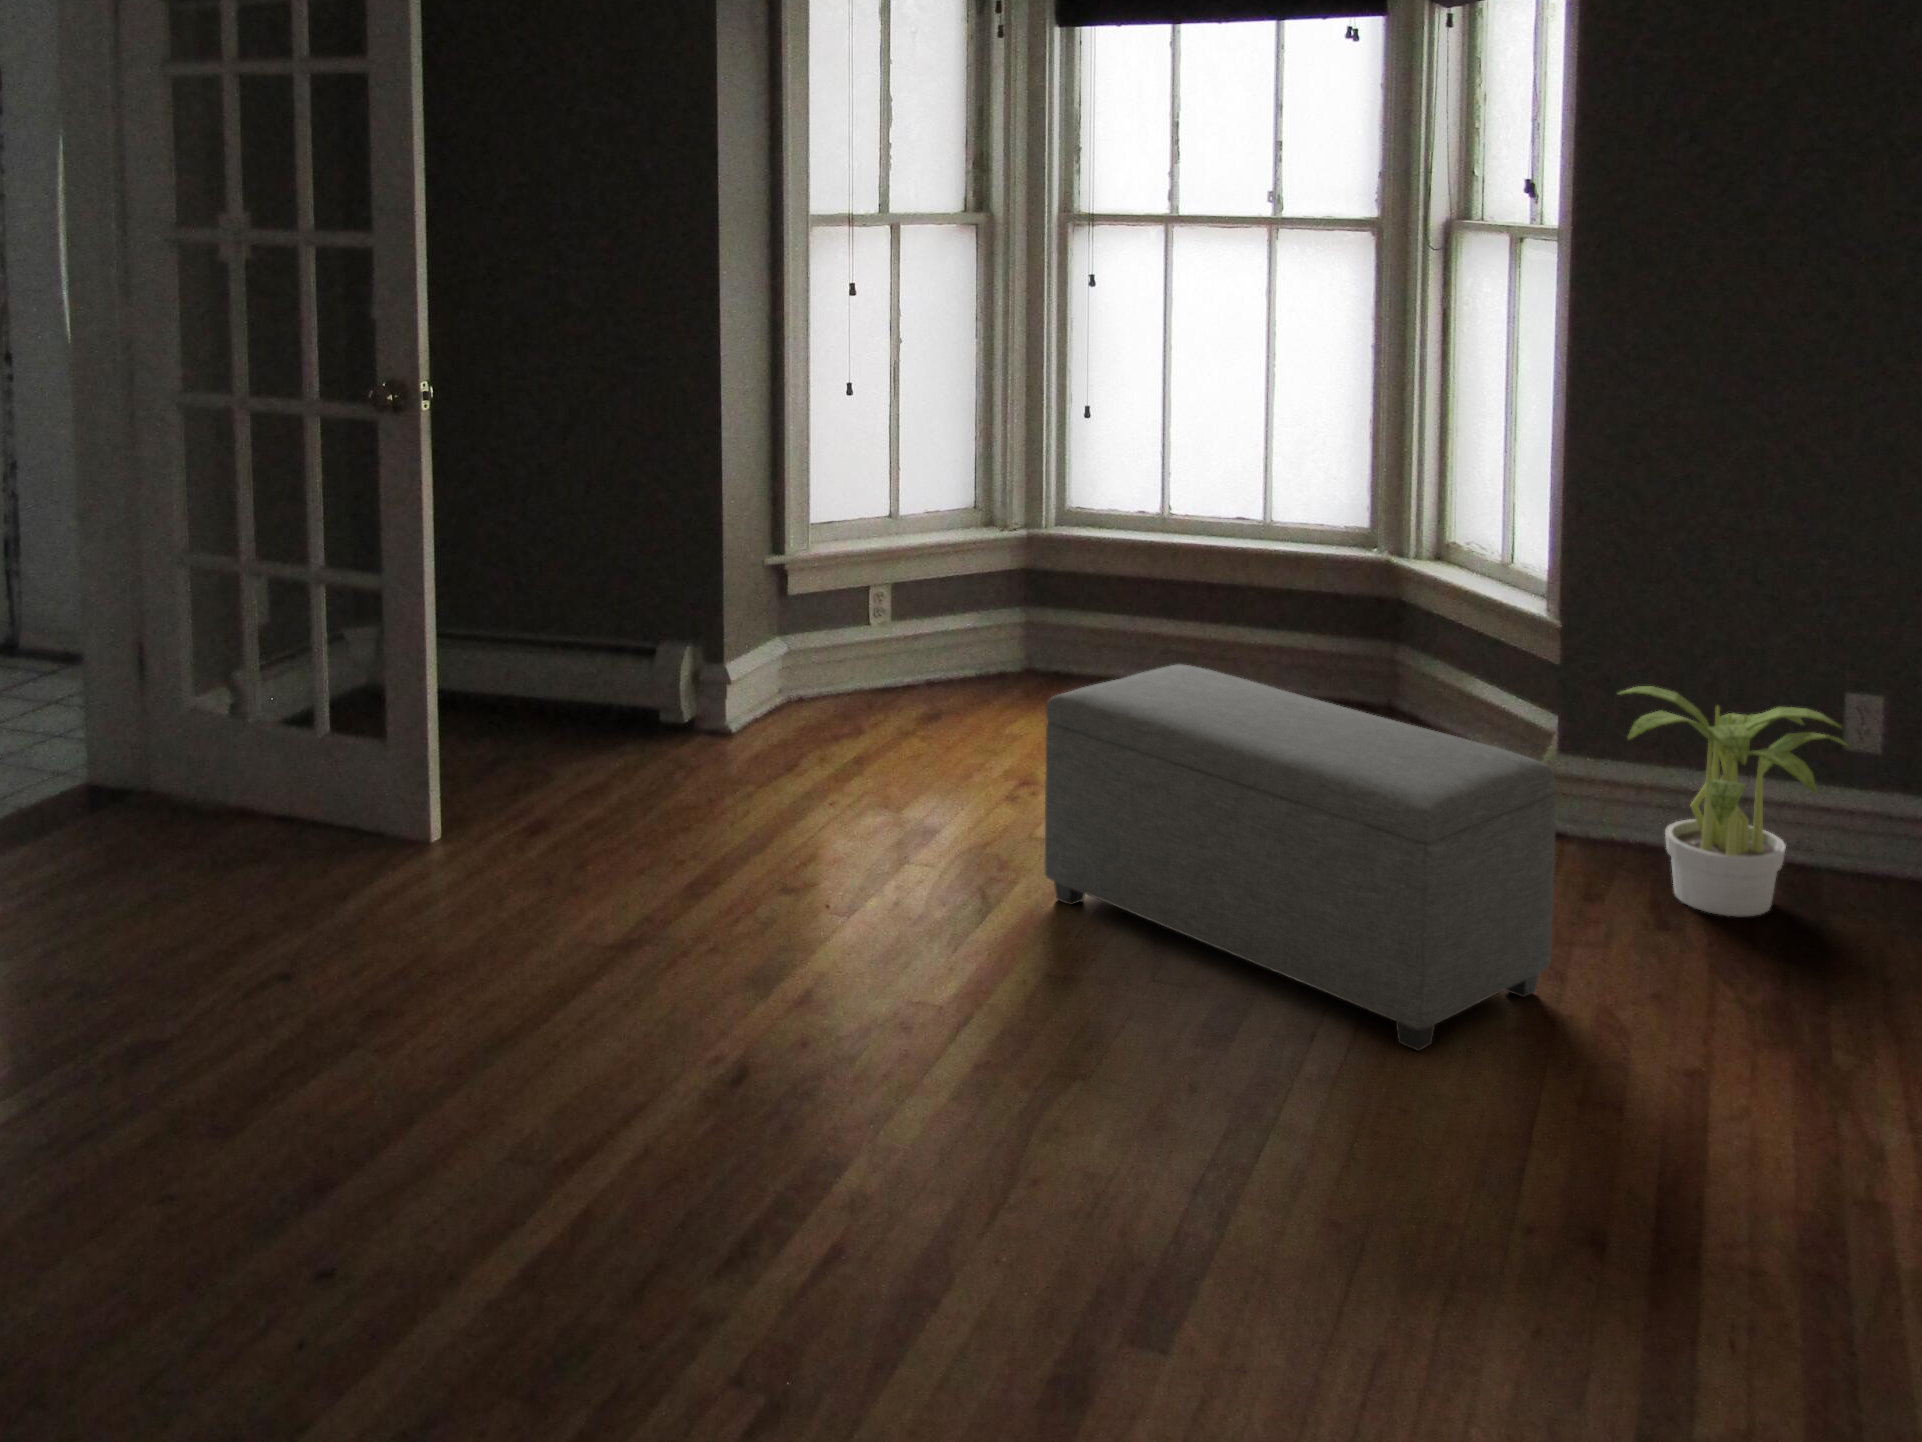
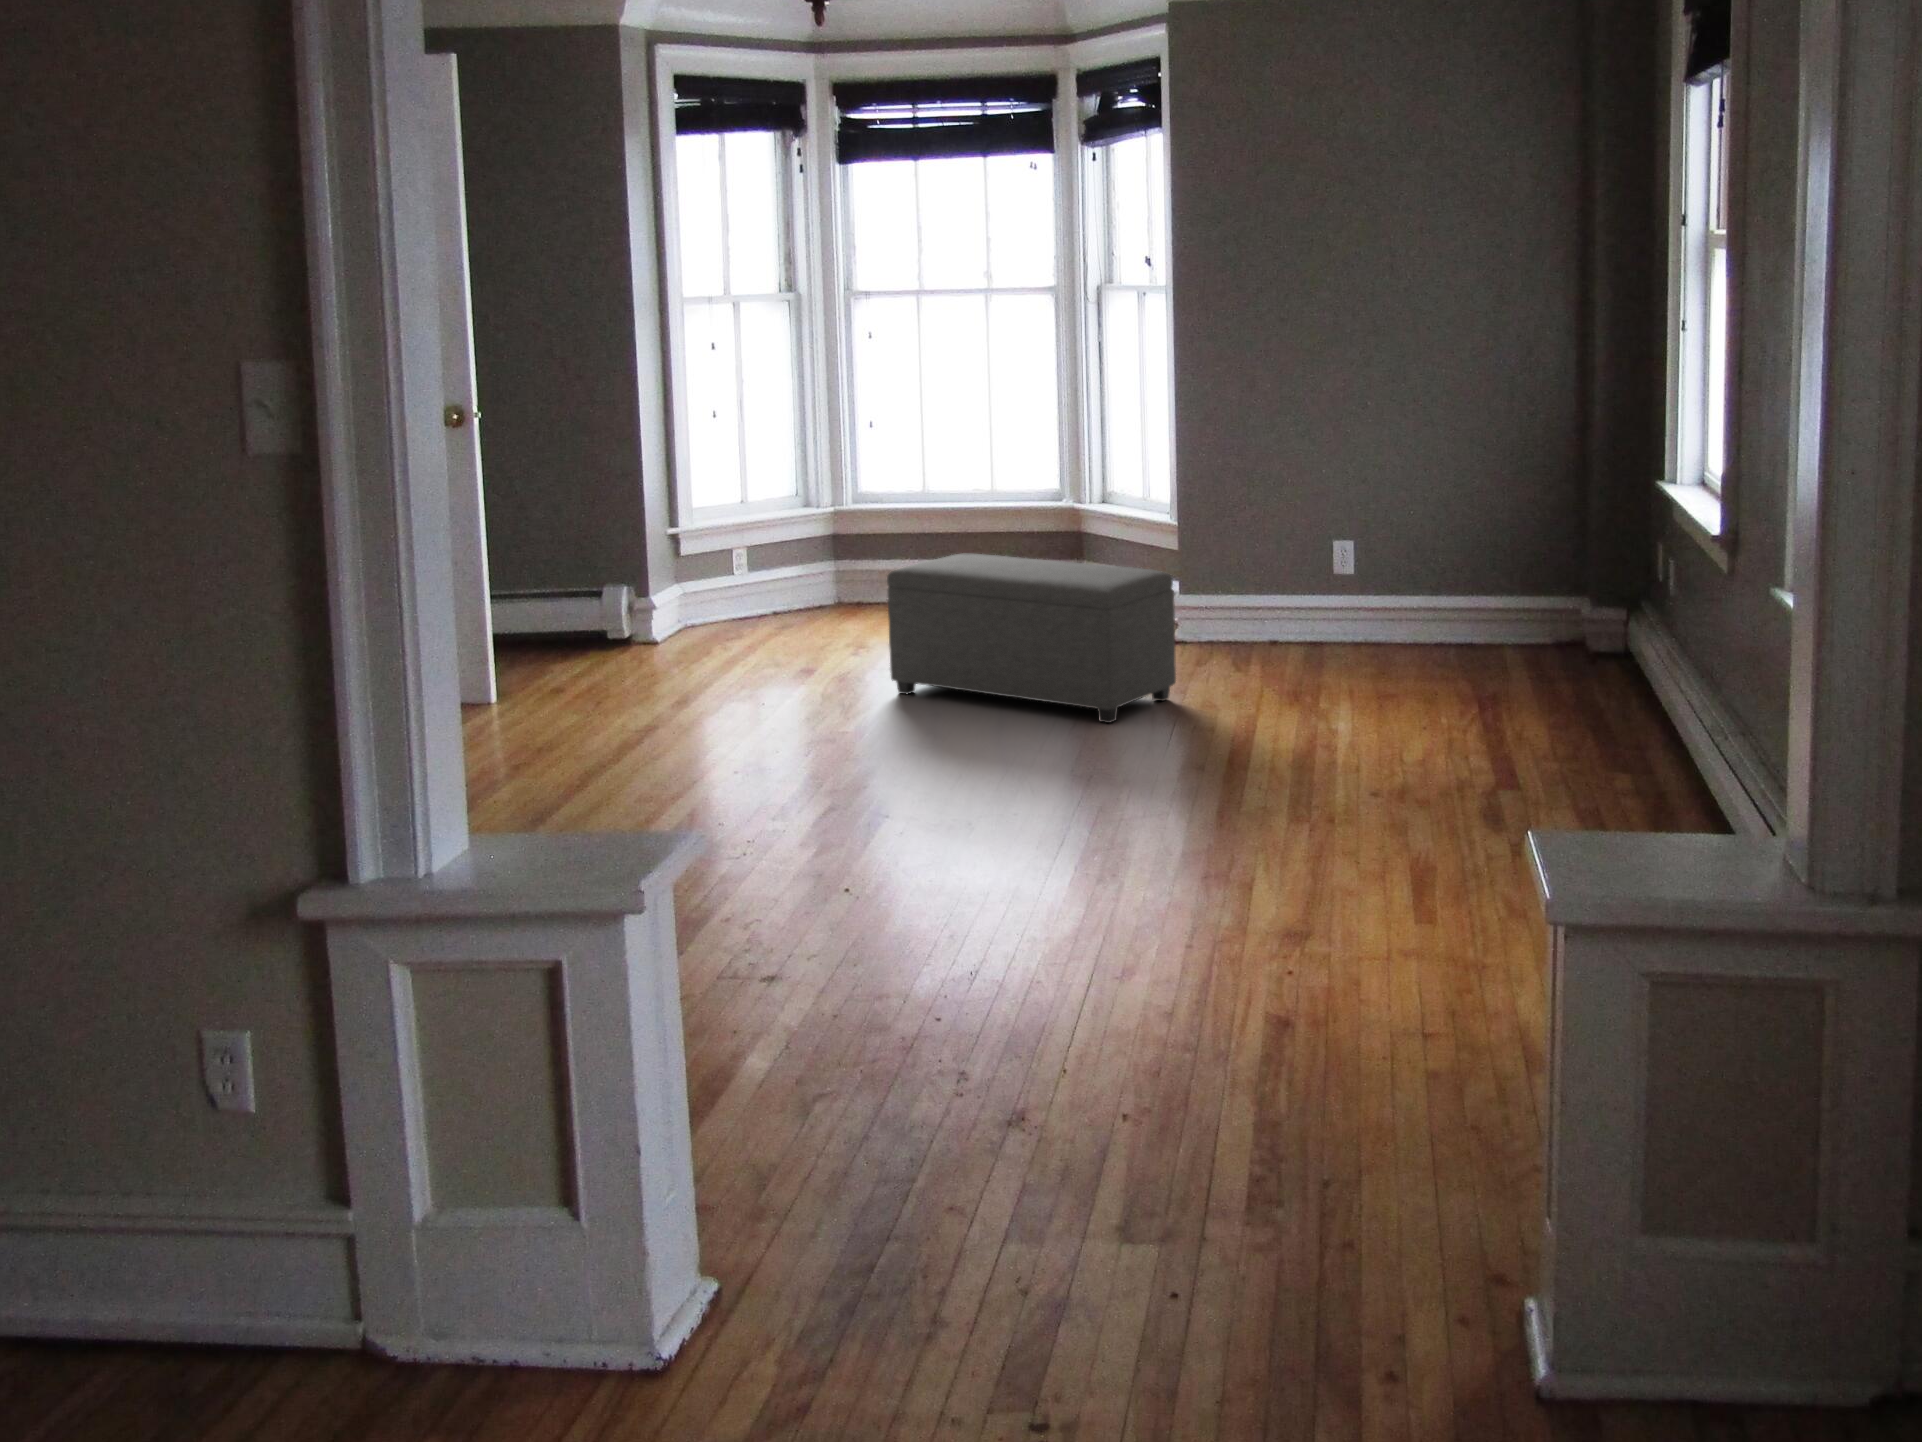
potted plant: present [1618,686,1848,916] -> none [1207,544,1330,664]

